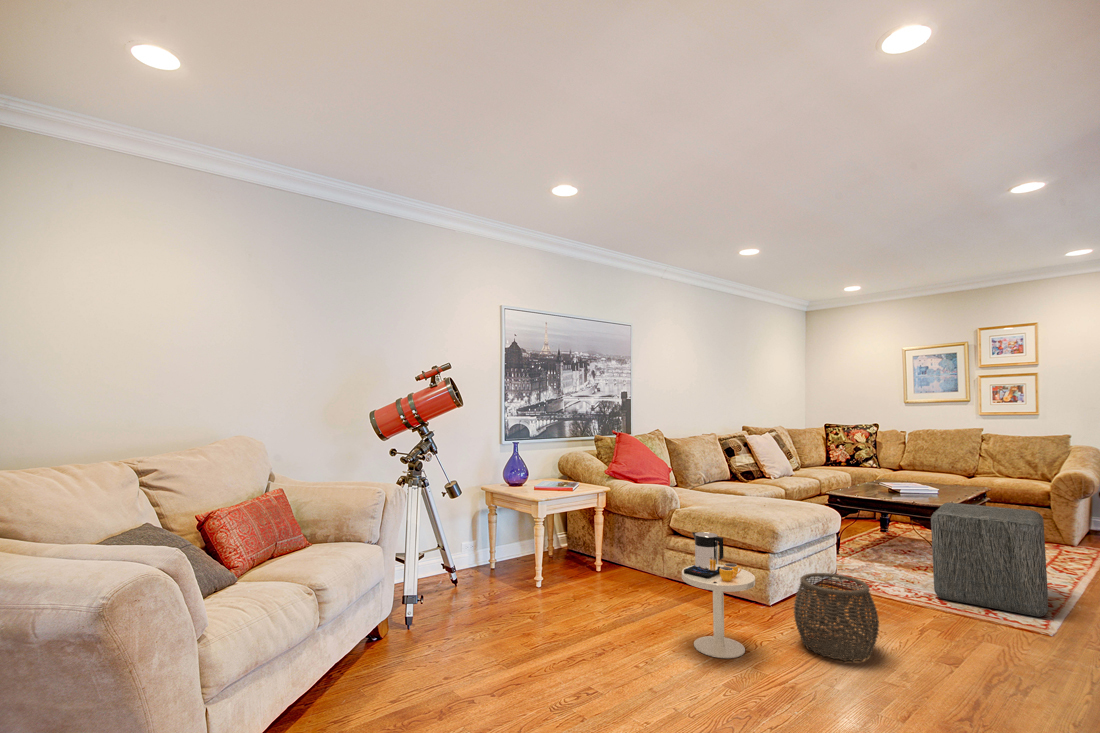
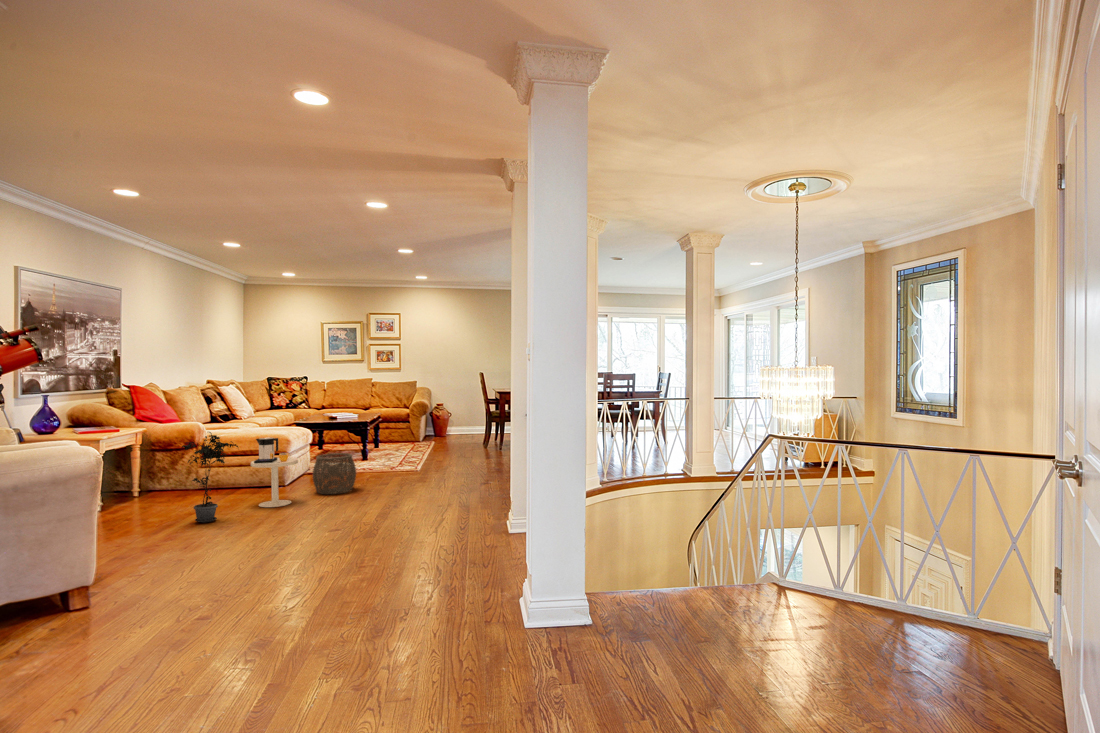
ottoman: present [931,503,1048,617] -> none [366,416,416,468]
potted plant: none [572,516,635,659] -> present [182,432,238,522]

